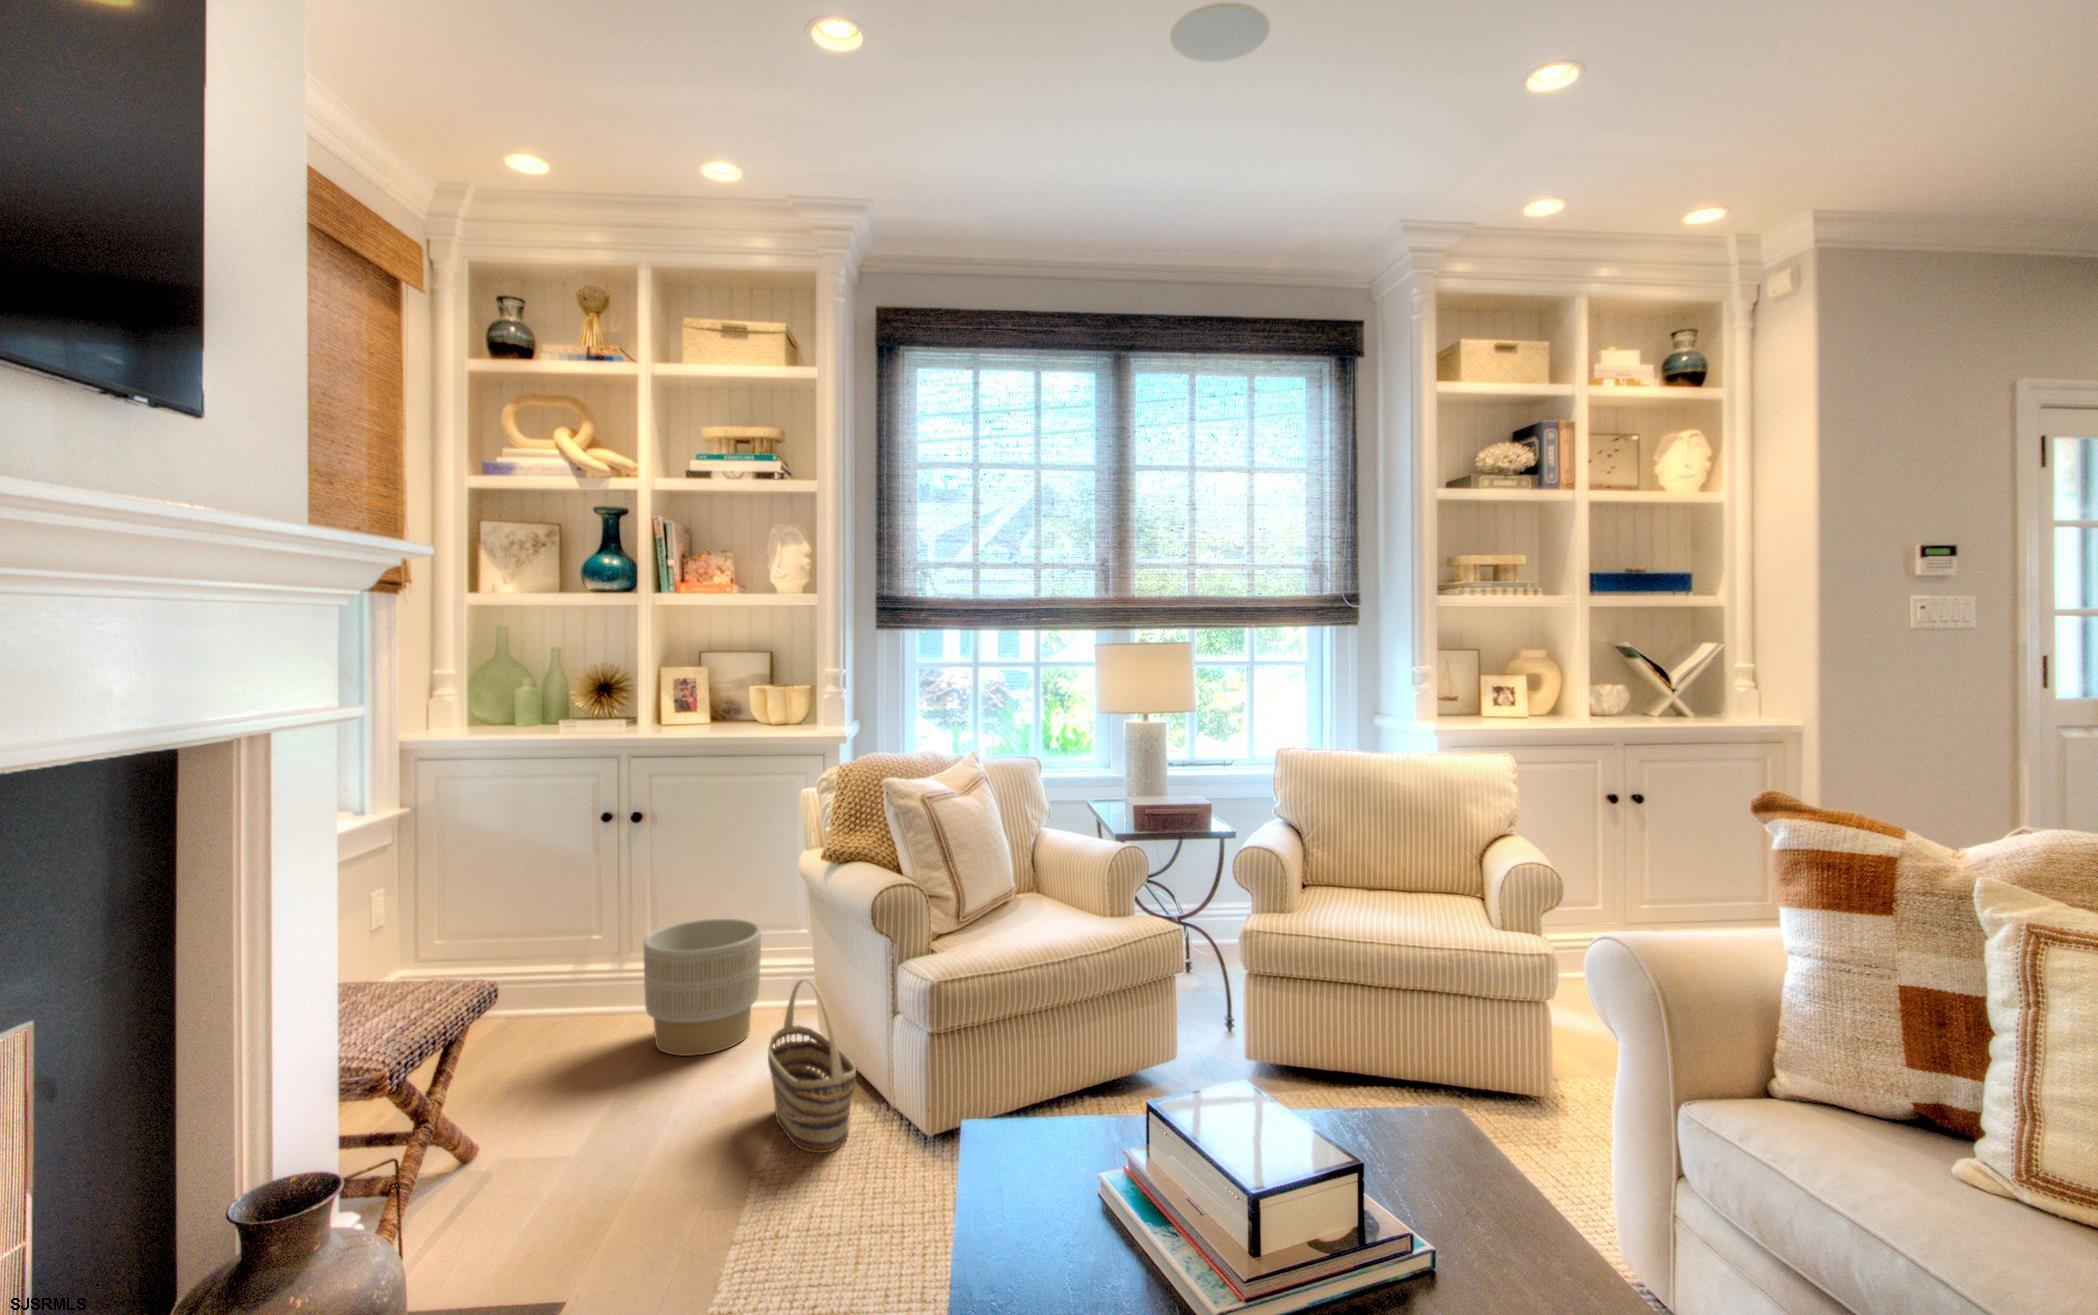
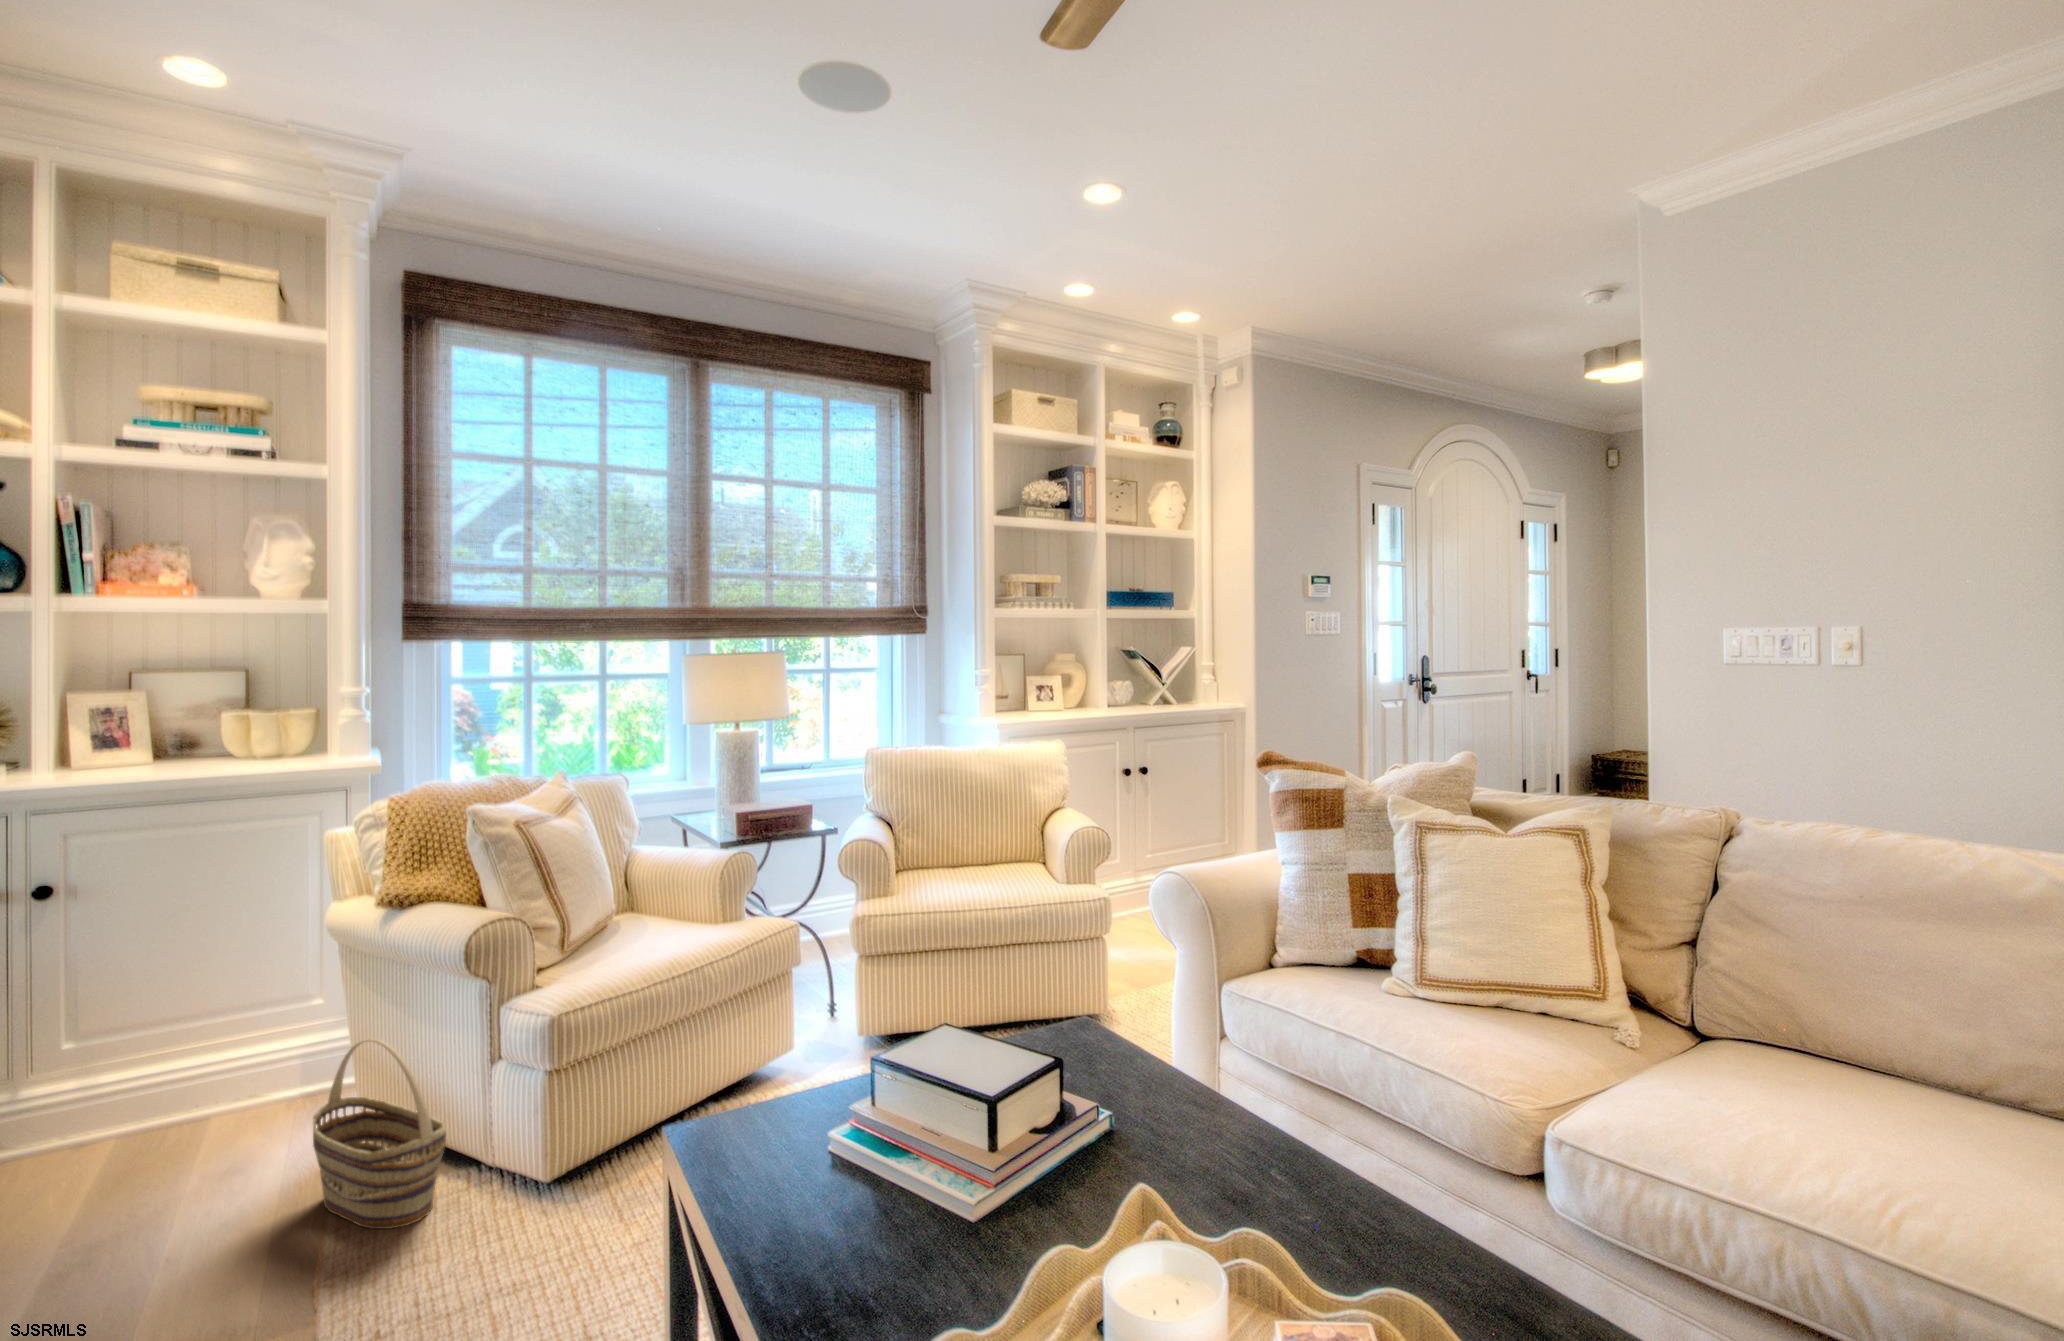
planter: present [644,919,761,1056] -> none [74,996,260,1177]

